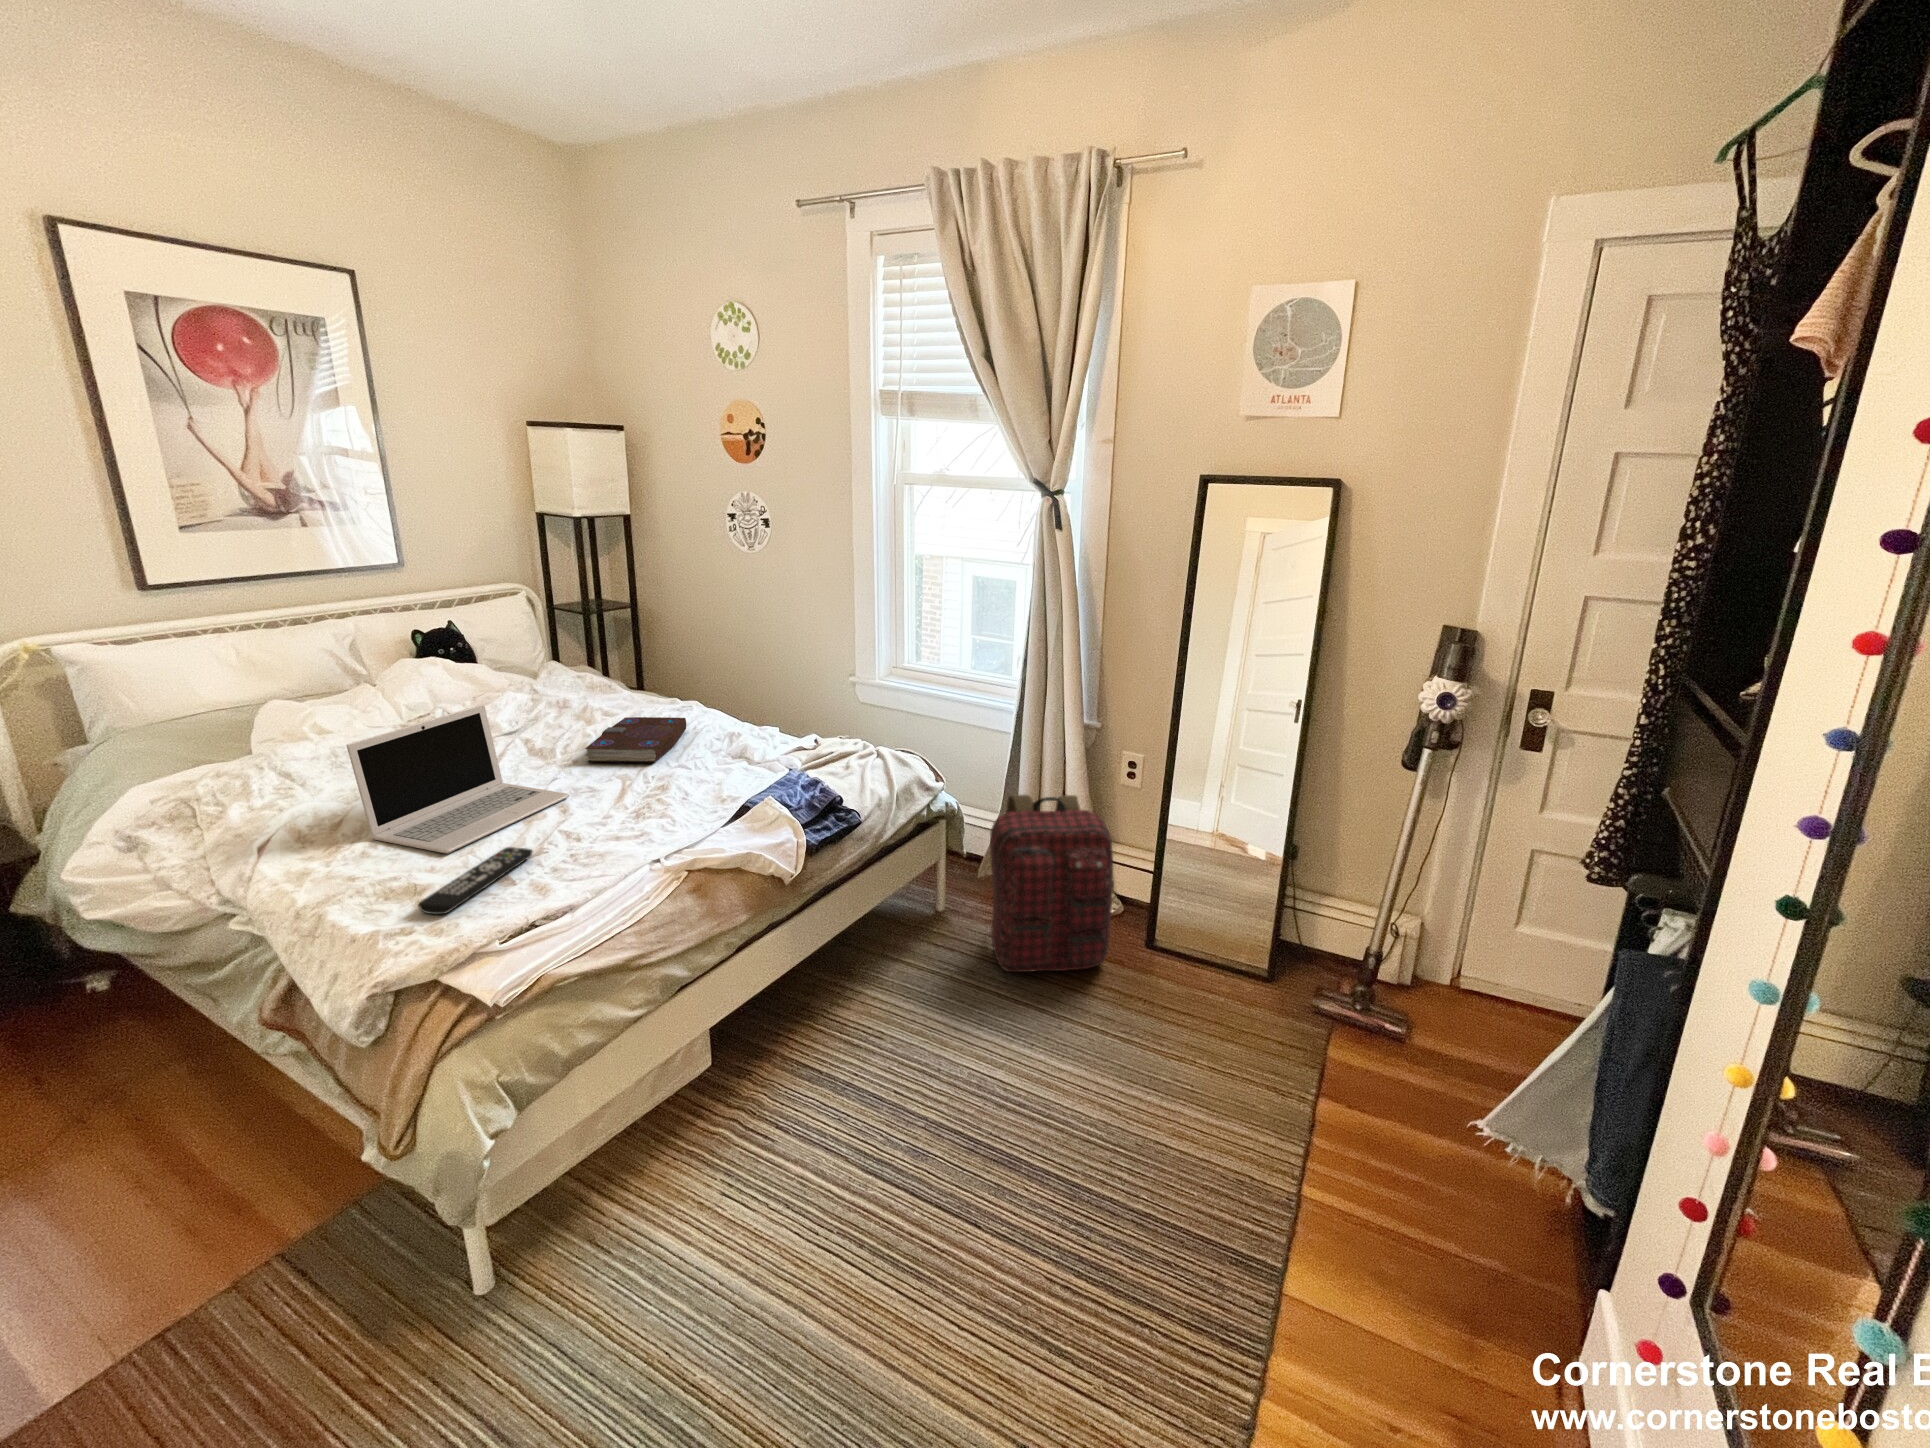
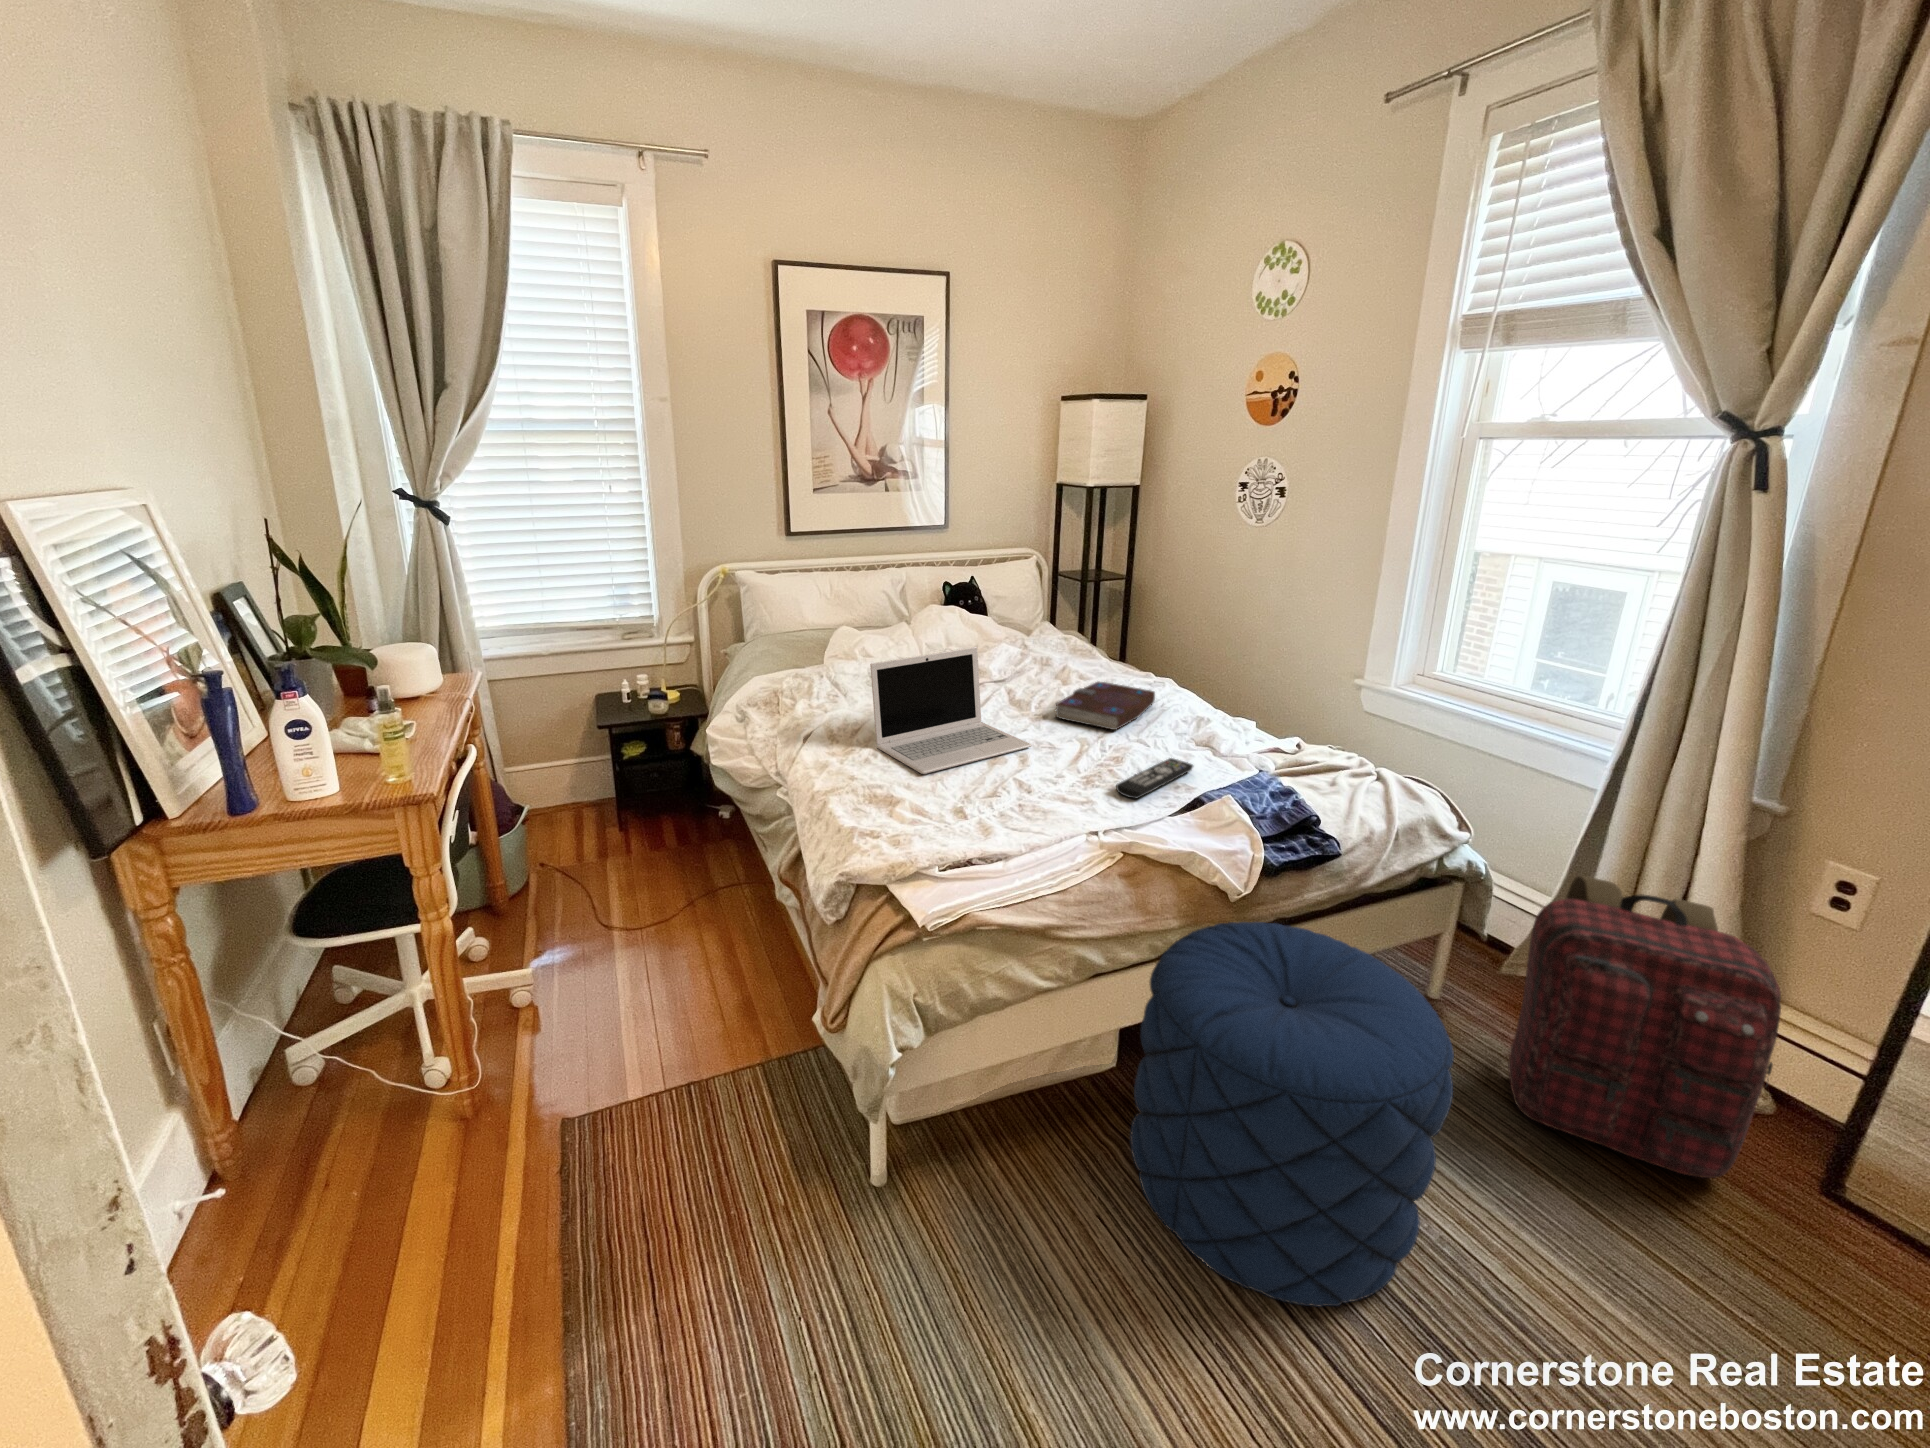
remote control: present [418,847,533,915] -> present [1116,758,1193,799]
pouf: none [730,888,956,1181] -> present [1130,922,1454,1307]

